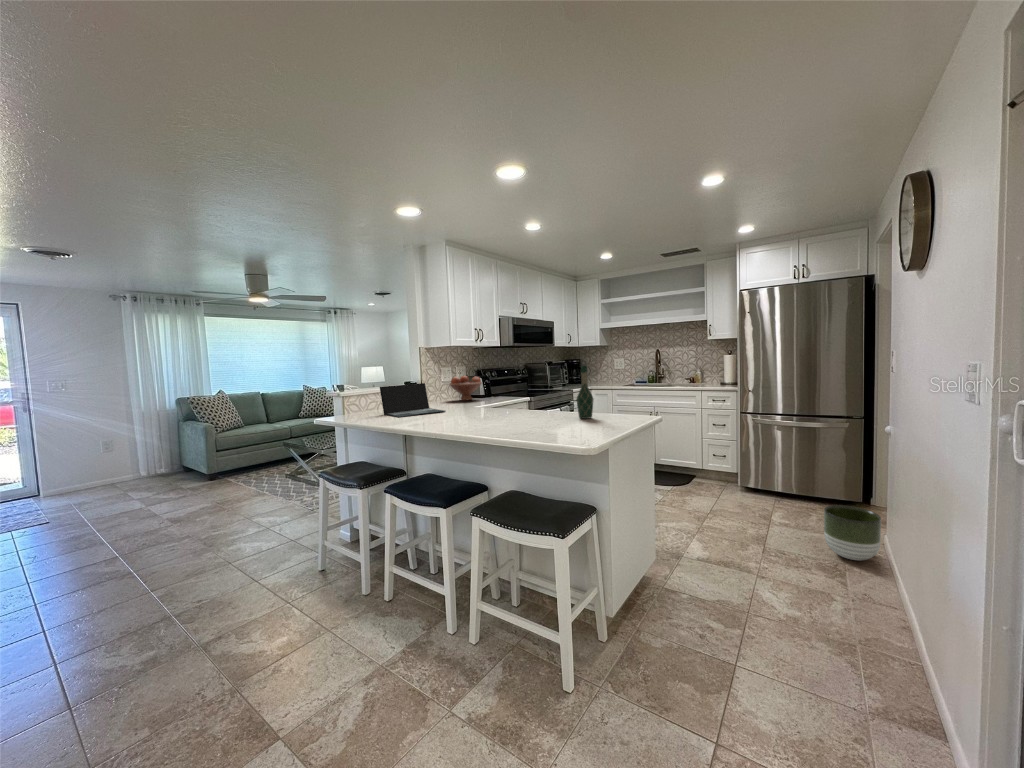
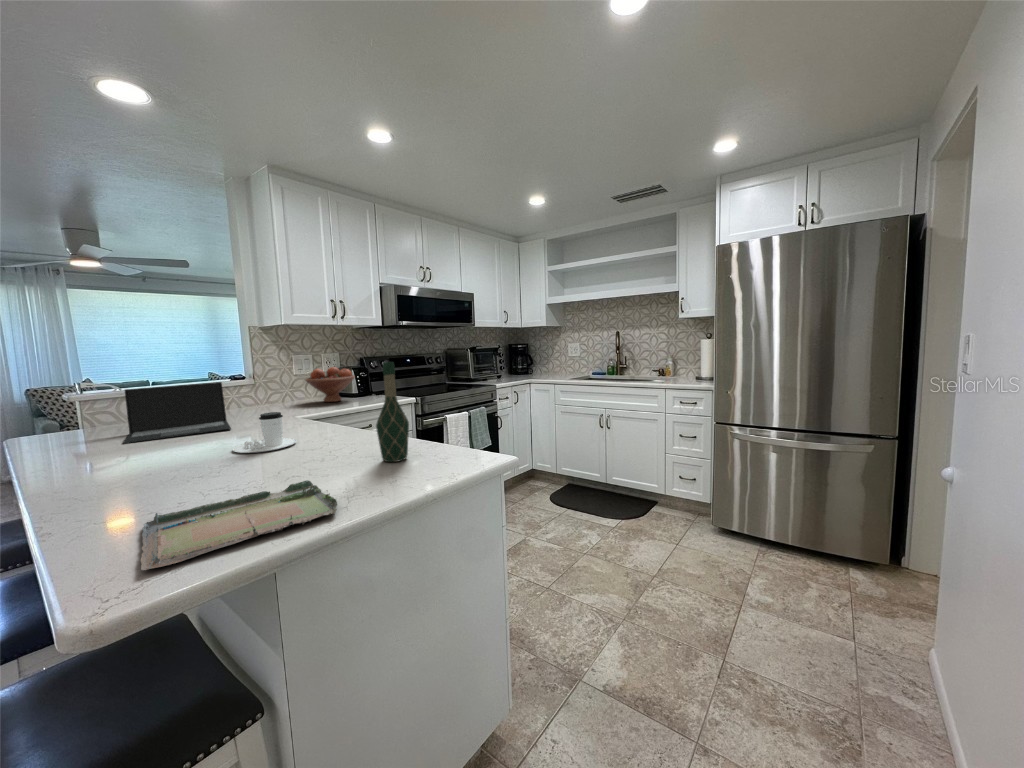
coffee cup: none [479,397,510,418] -> present [233,412,297,453]
tray: none [523,420,602,438] -> present [141,480,337,570]
planter: present [824,505,881,560] -> none [834,602,944,718]

